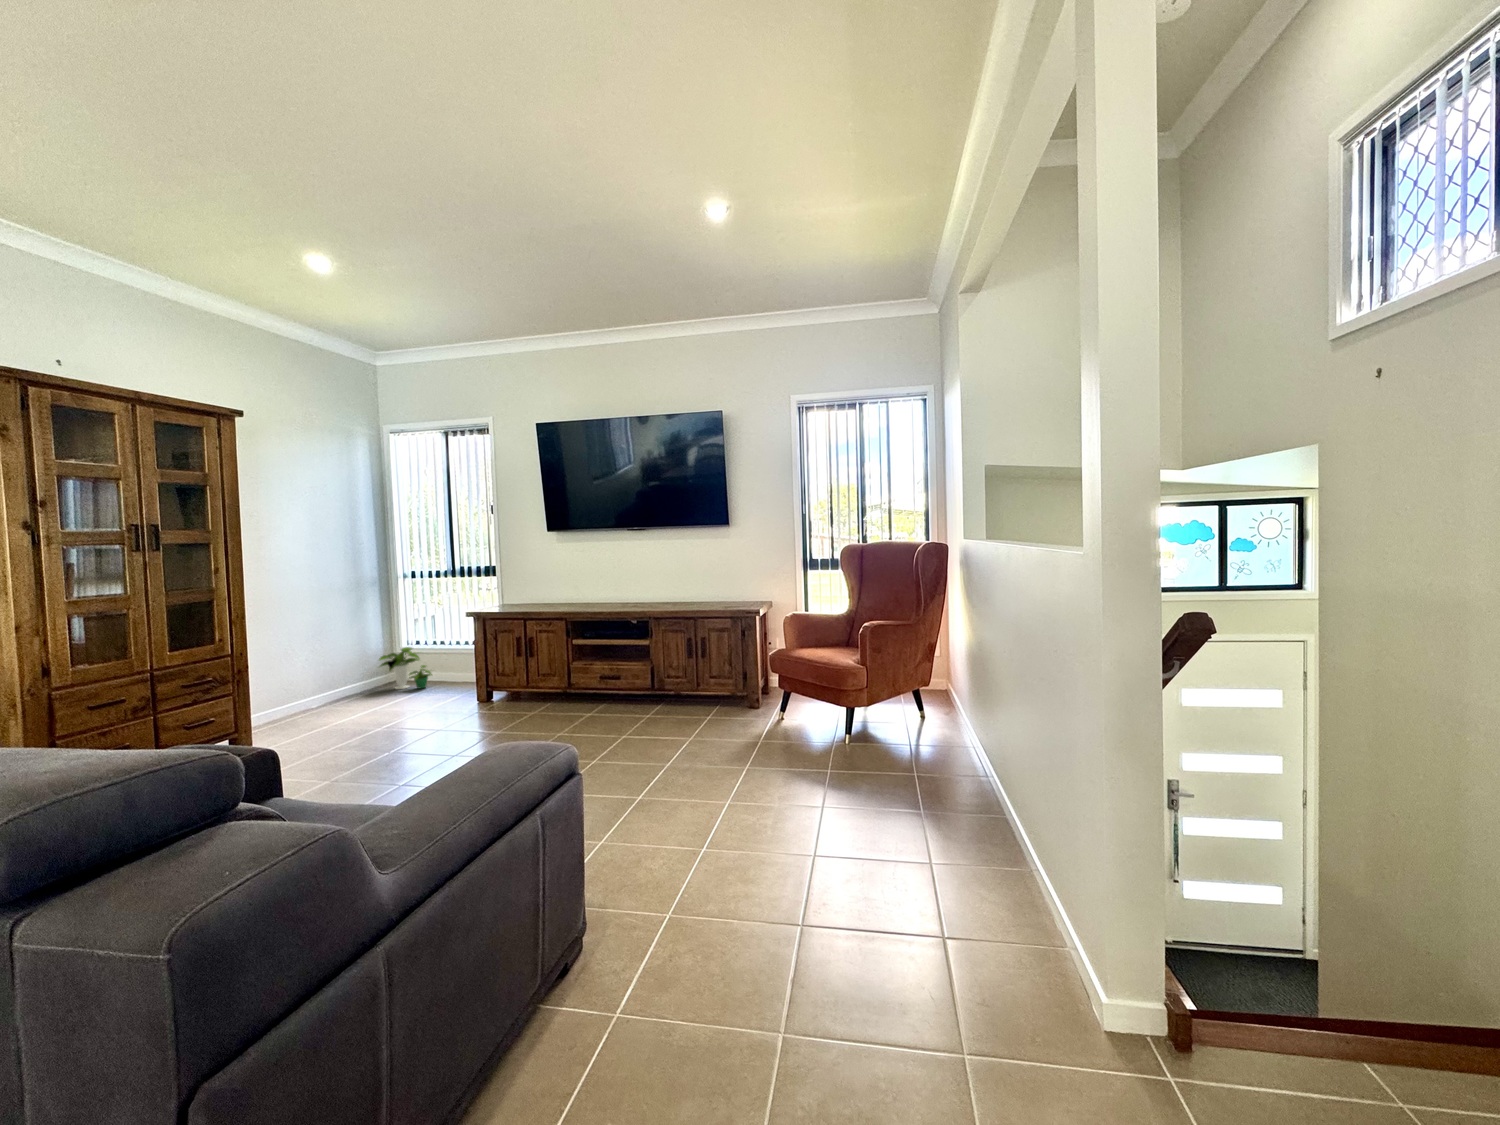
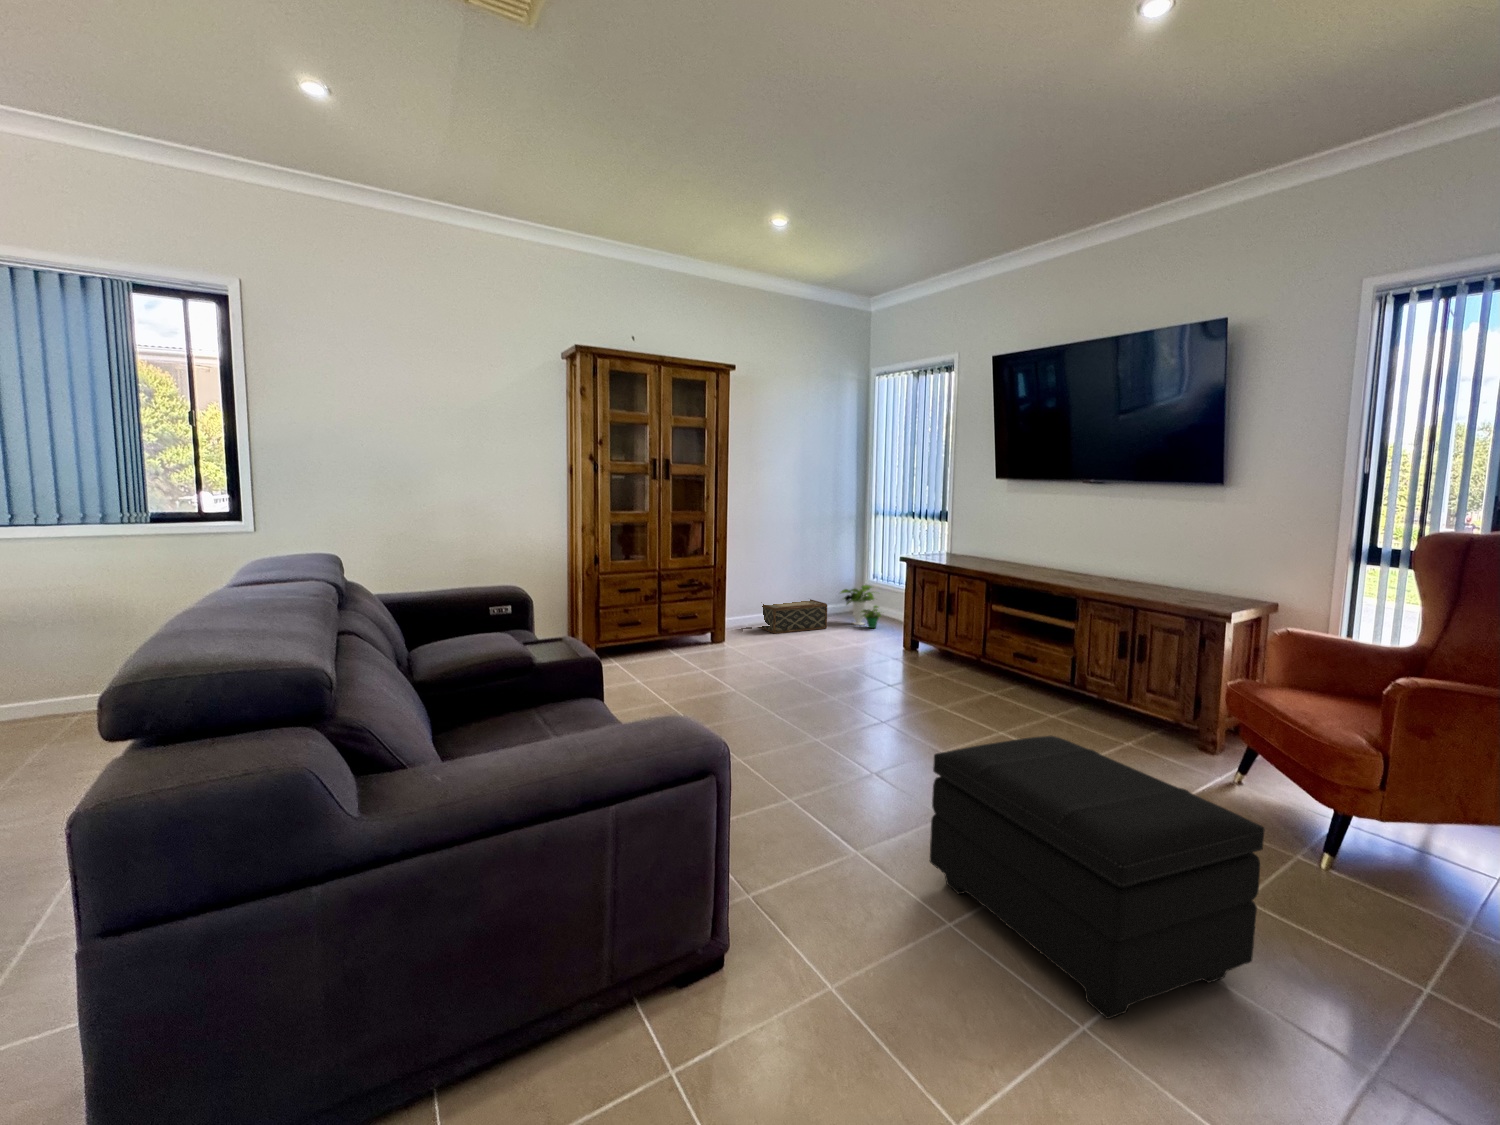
woven basket: none [278,674,374,720] -> present [758,599,827,634]
footstool: none [728,714,918,873] -> present [930,736,1265,1019]

